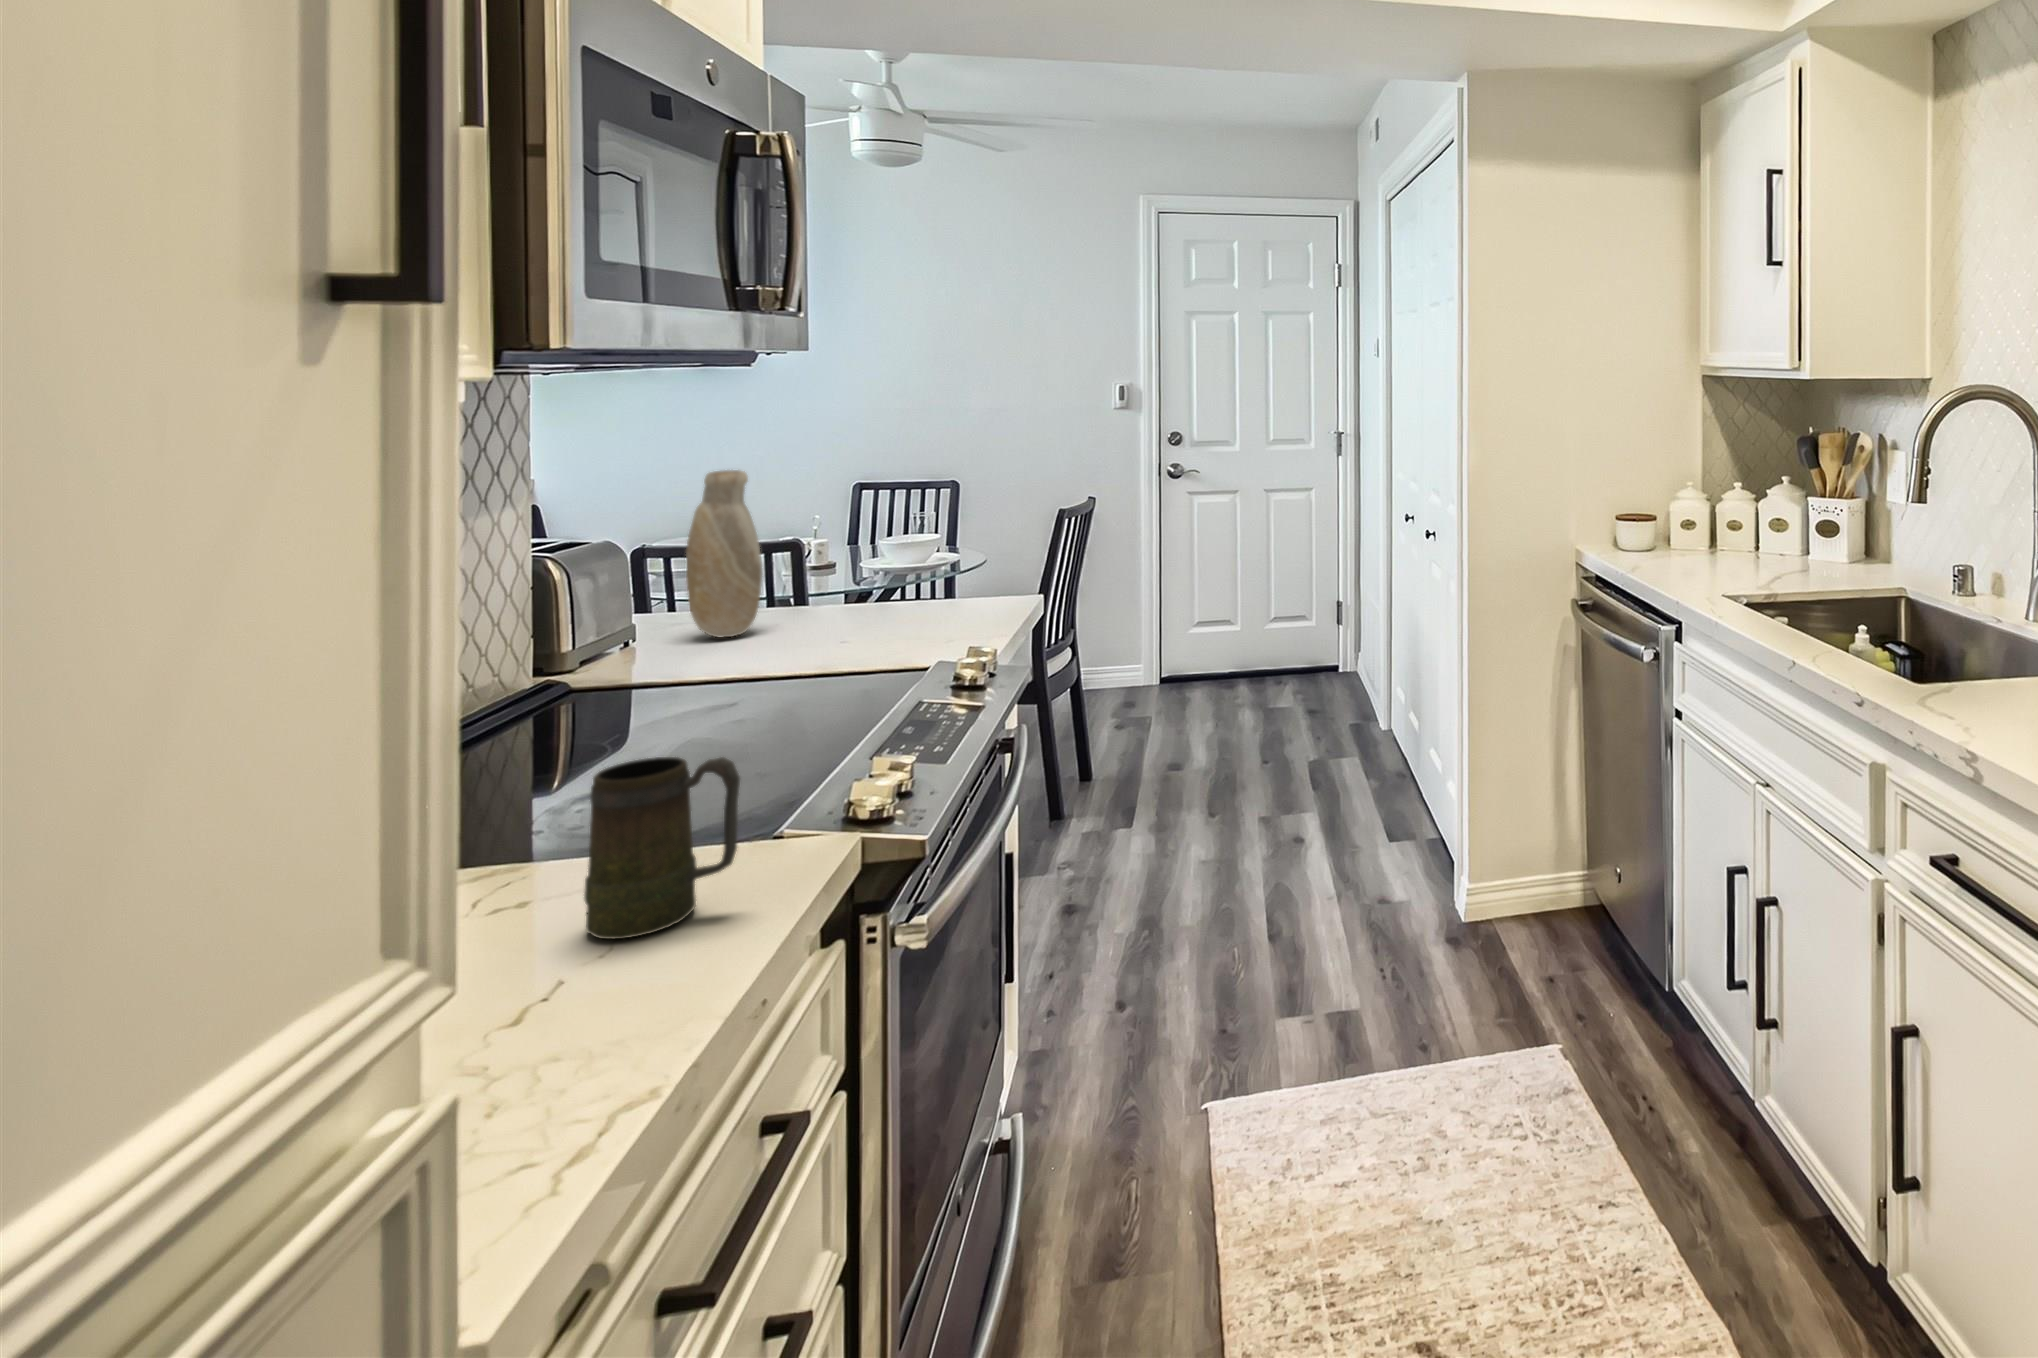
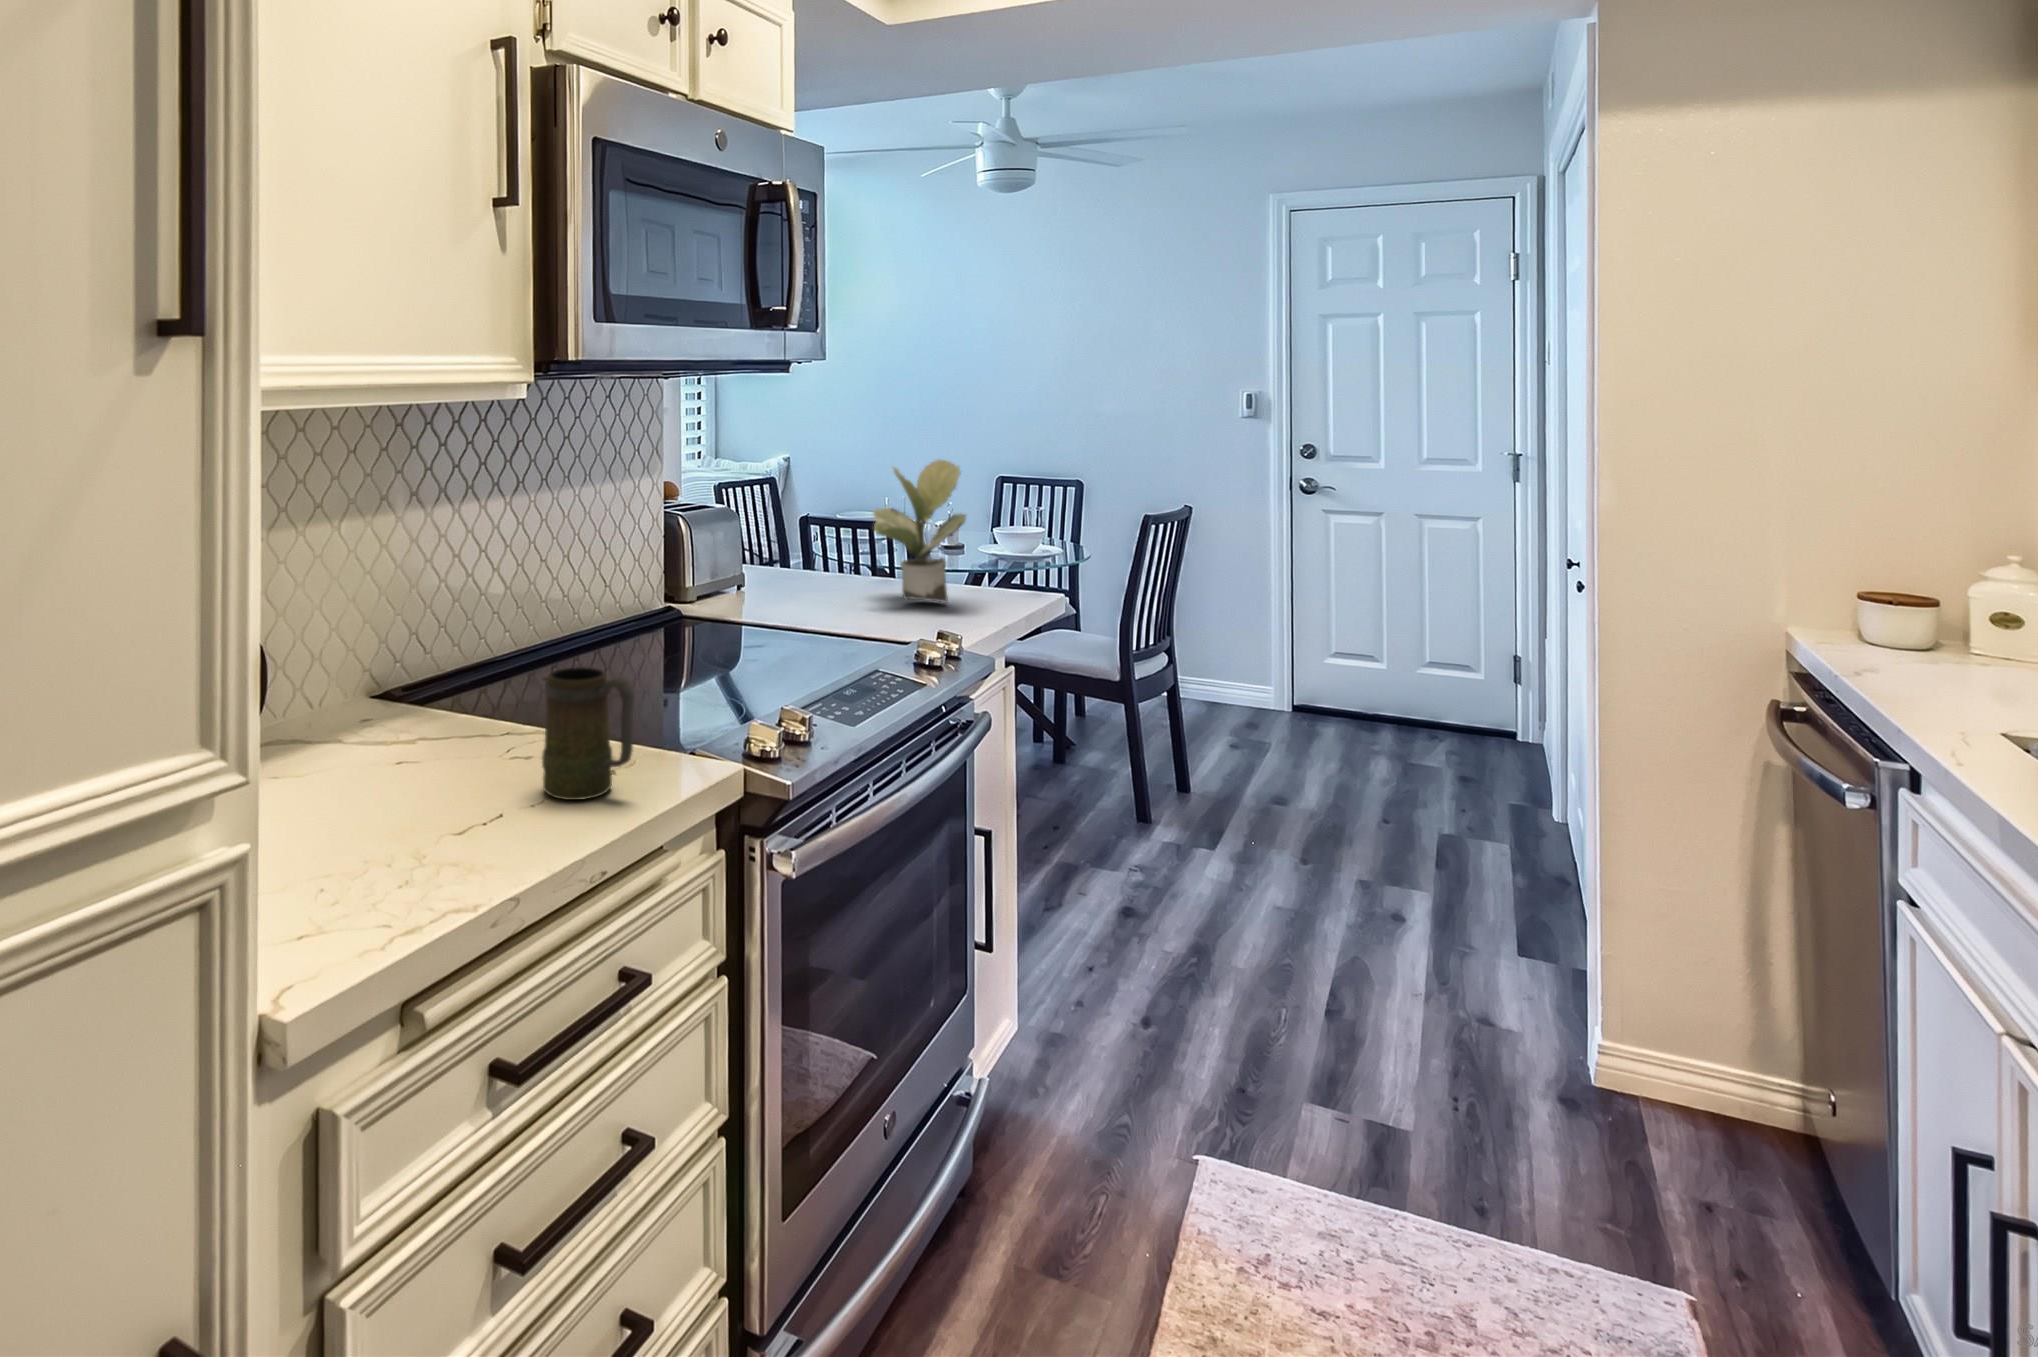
potted plant: none [830,465,955,628] -> present [873,460,966,603]
vase: present [686,470,762,637] -> none [776,454,829,591]

